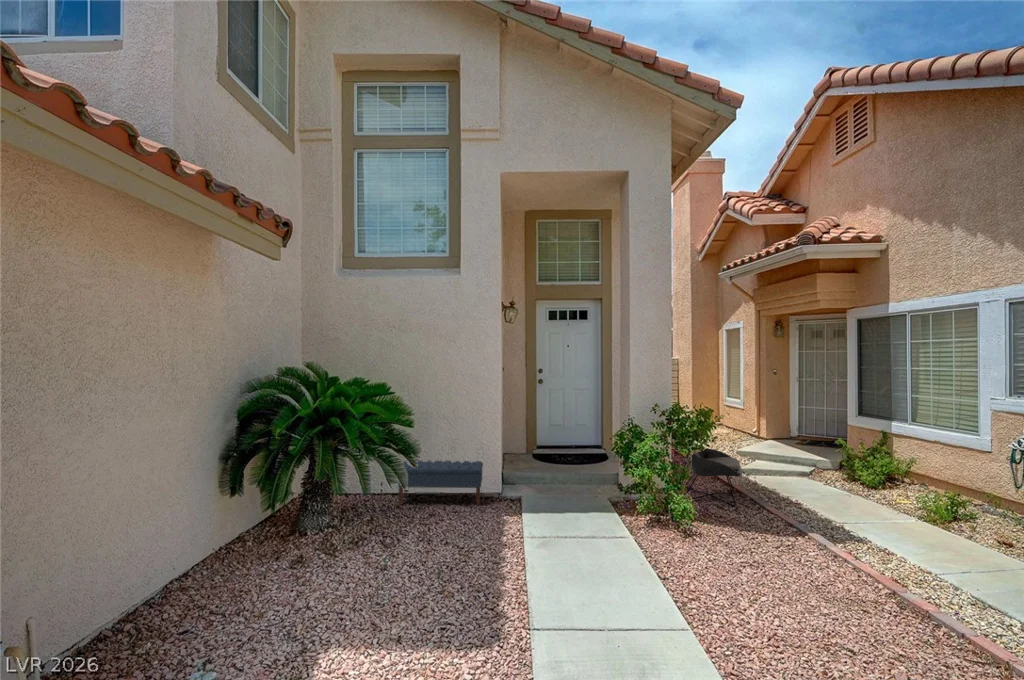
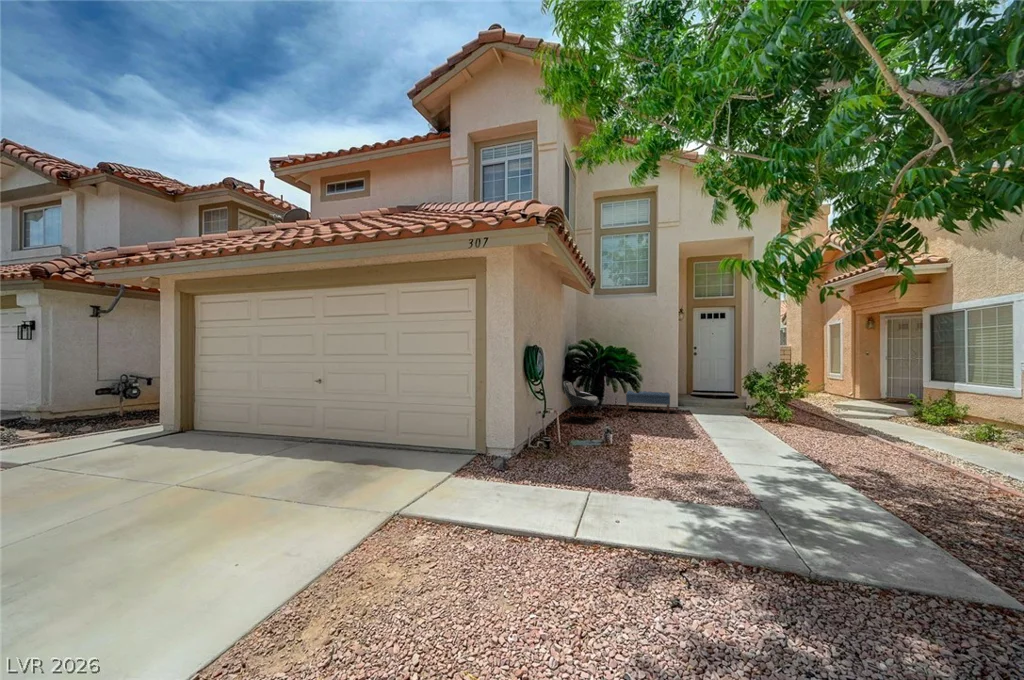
lounge chair: present [685,448,742,507] -> present [563,381,599,423]

